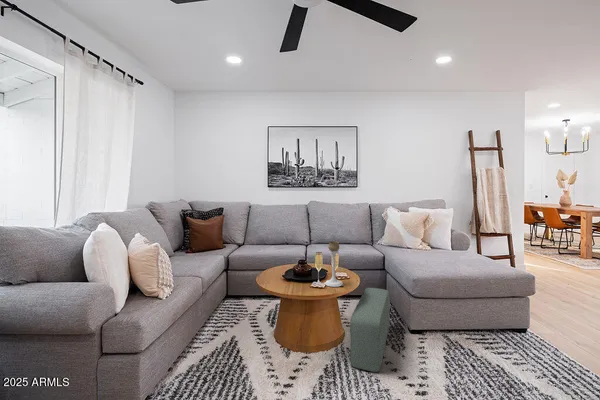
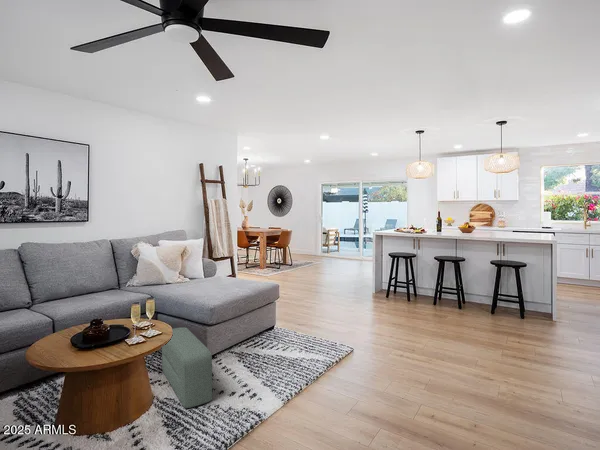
candle holder: present [325,241,342,287] -> none [137,287,158,338]

